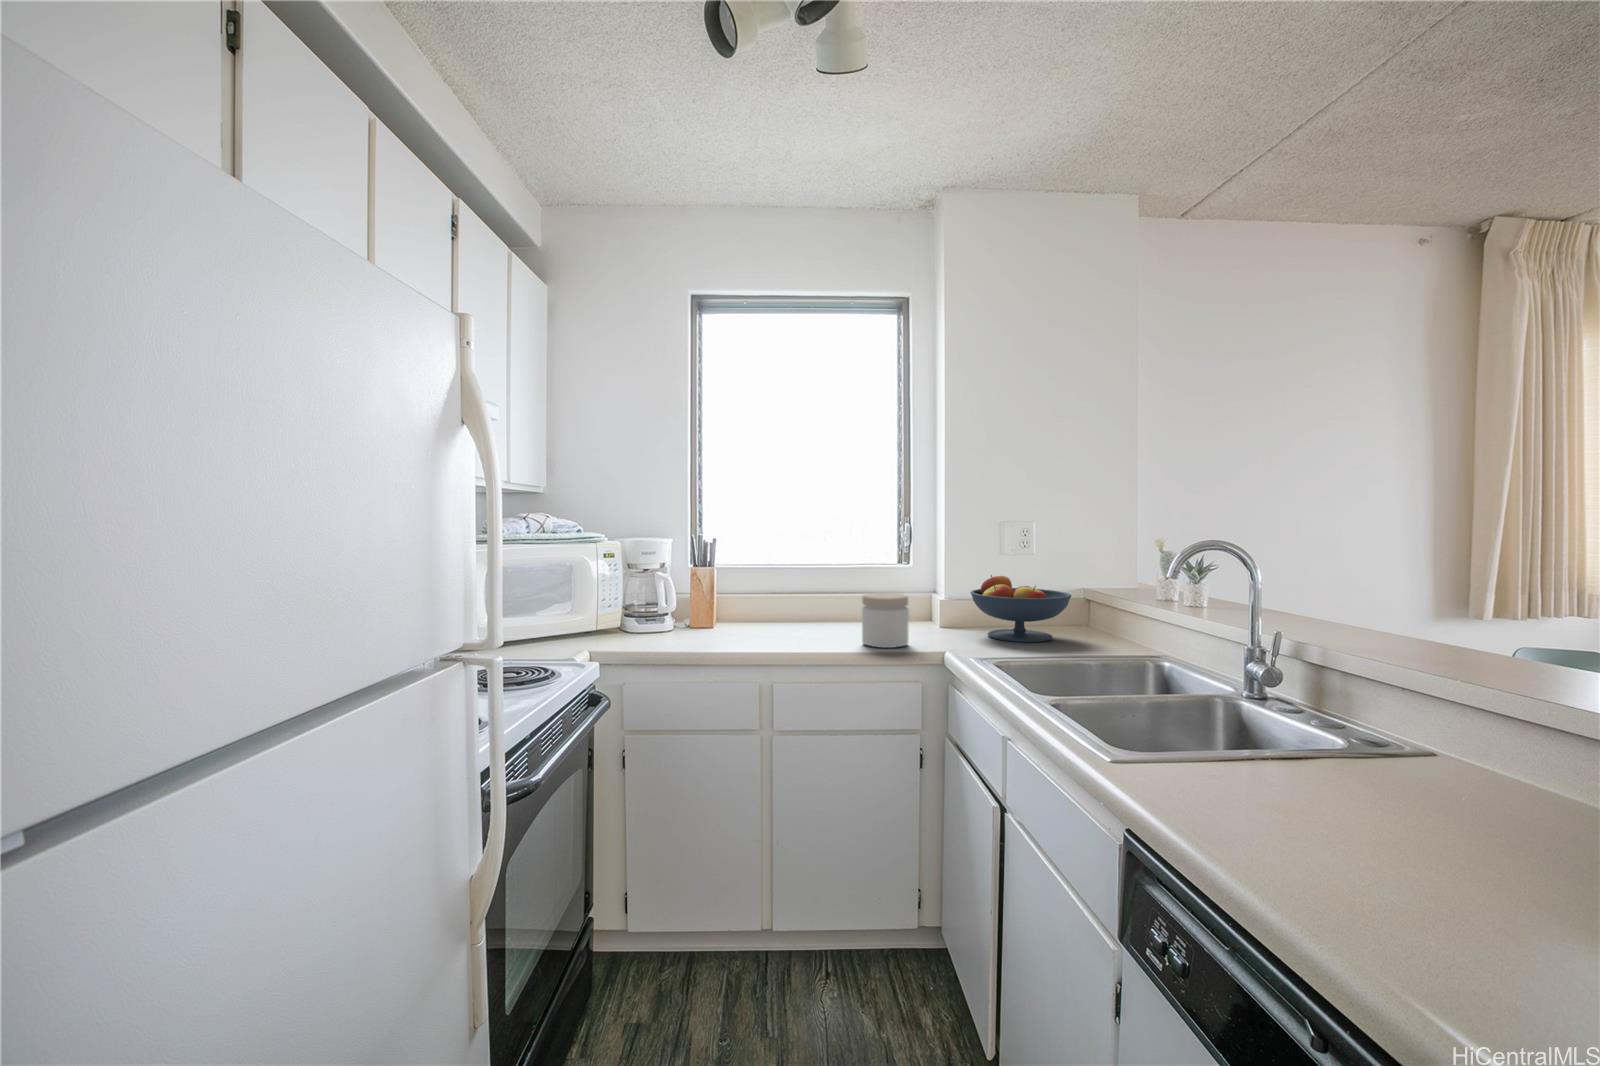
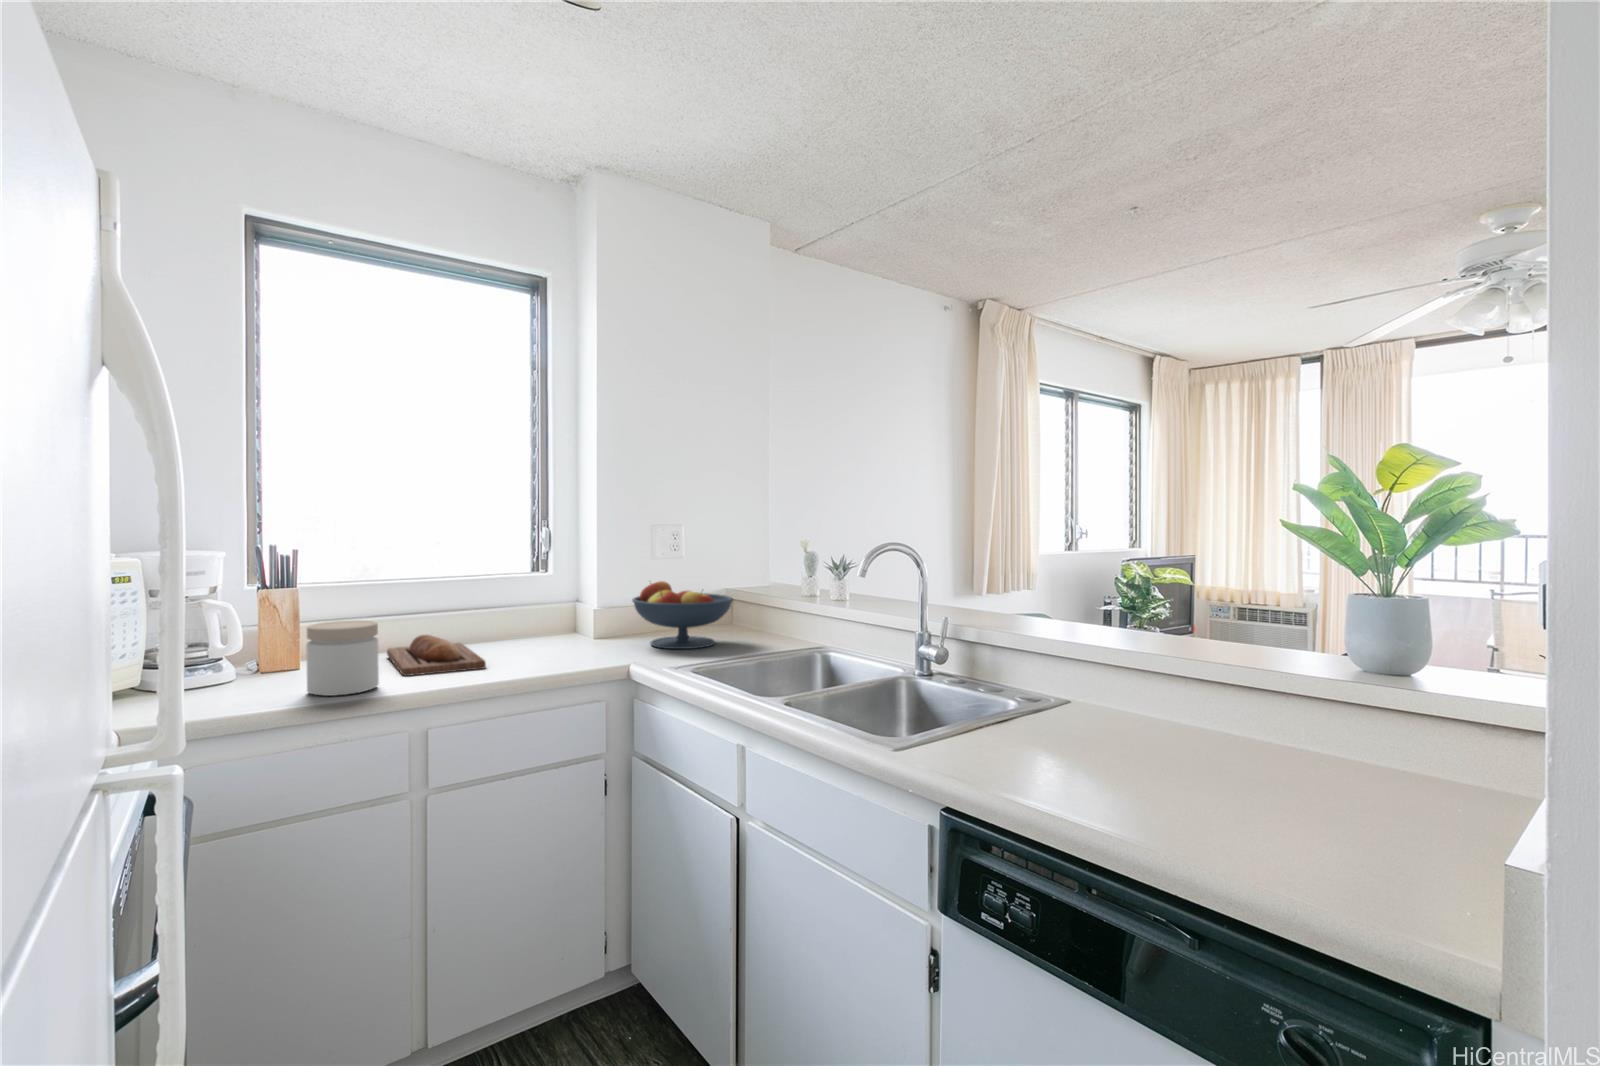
jar: present [862,593,909,648] -> present [306,621,379,696]
bread loaf: none [772,609,835,640] -> present [387,635,486,676]

